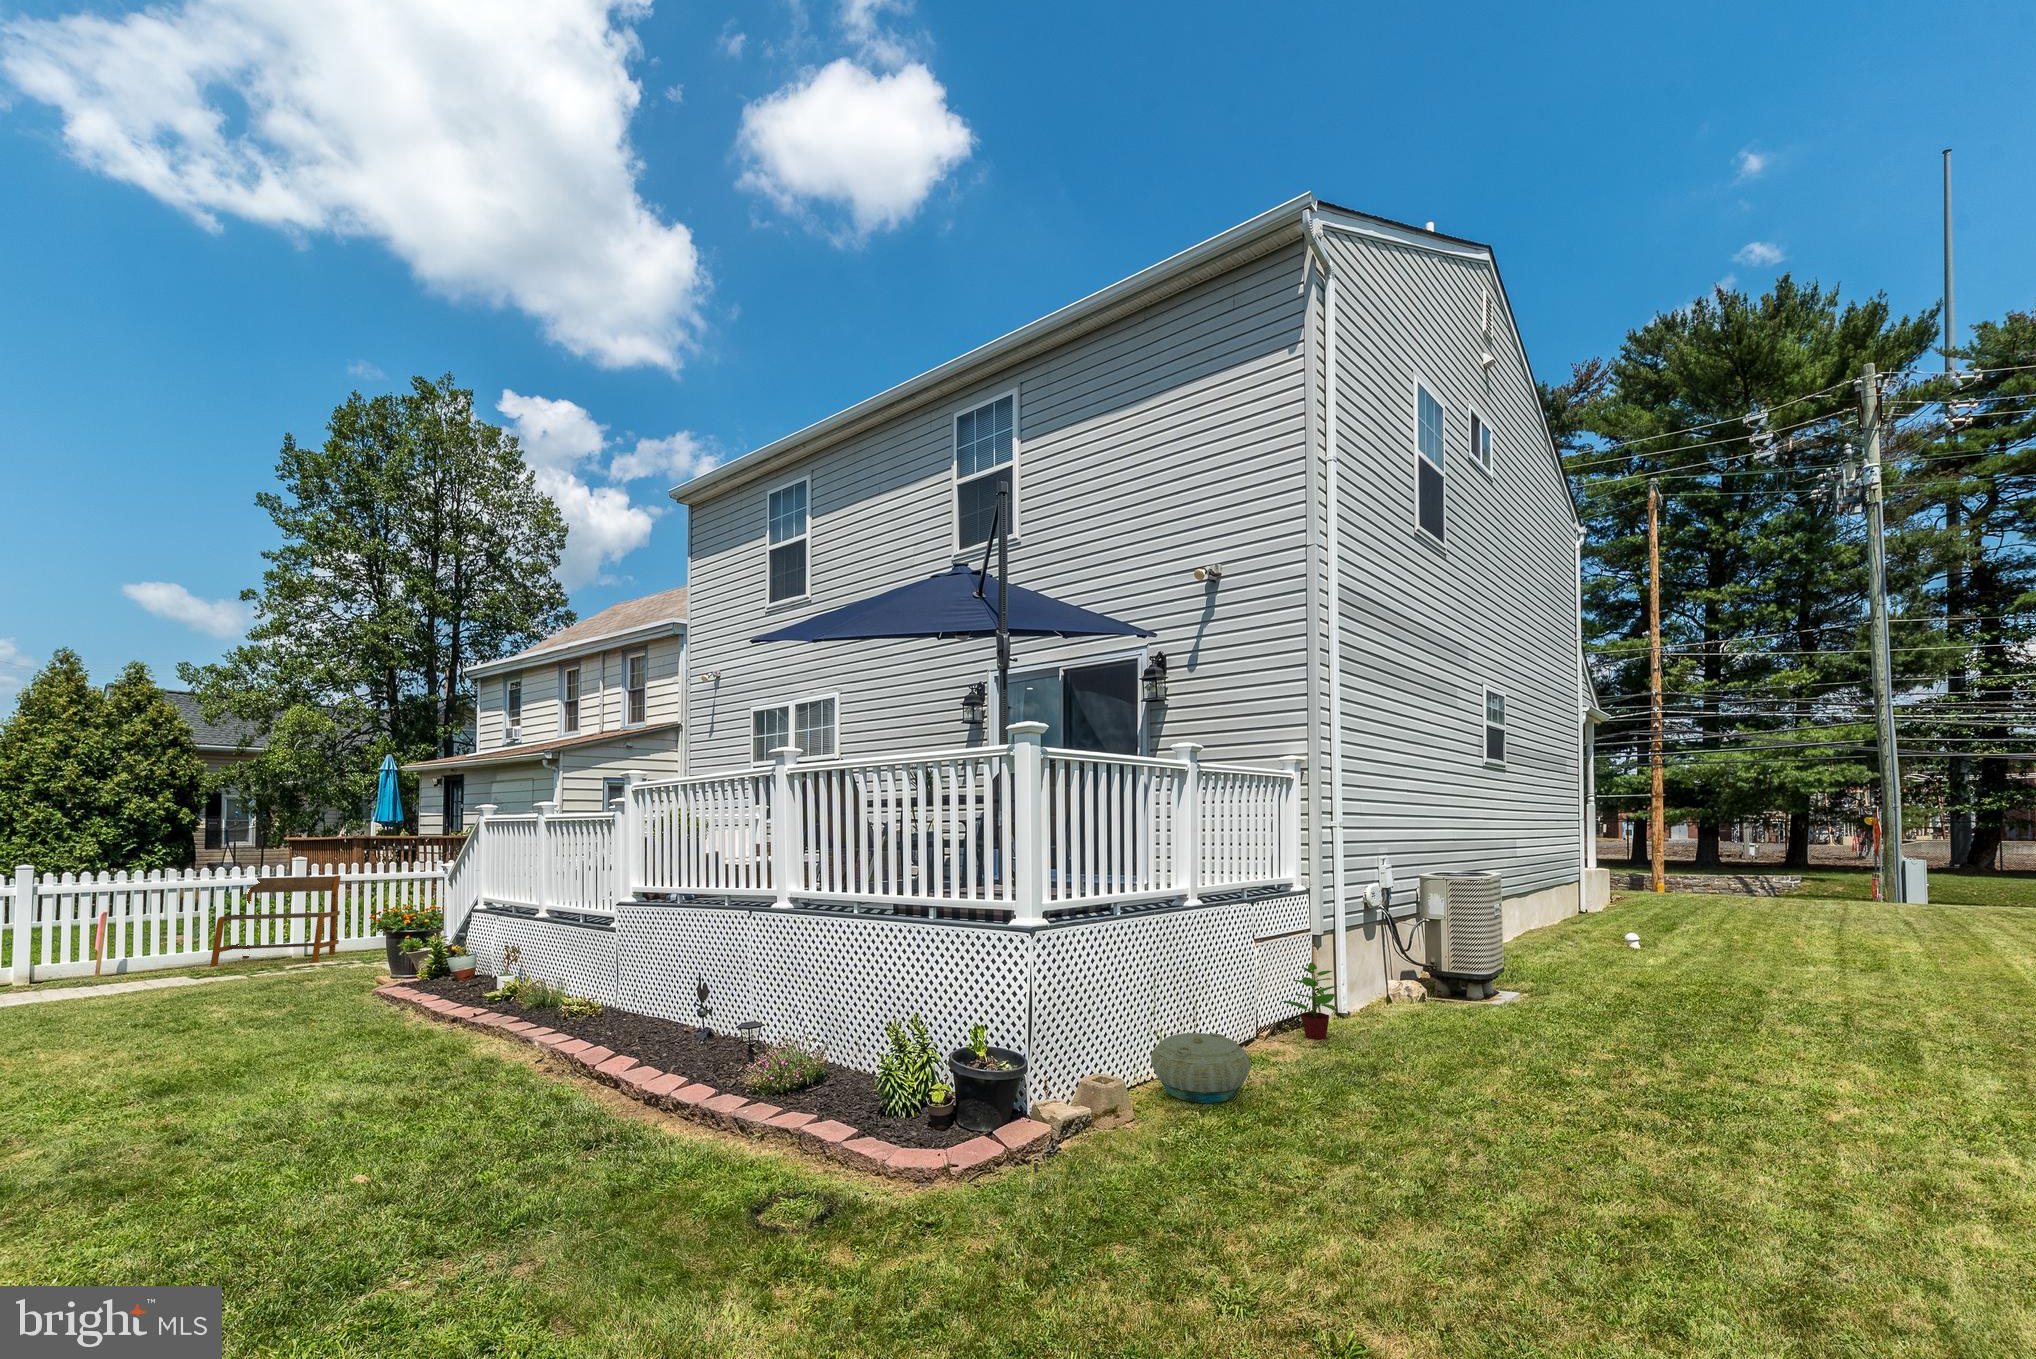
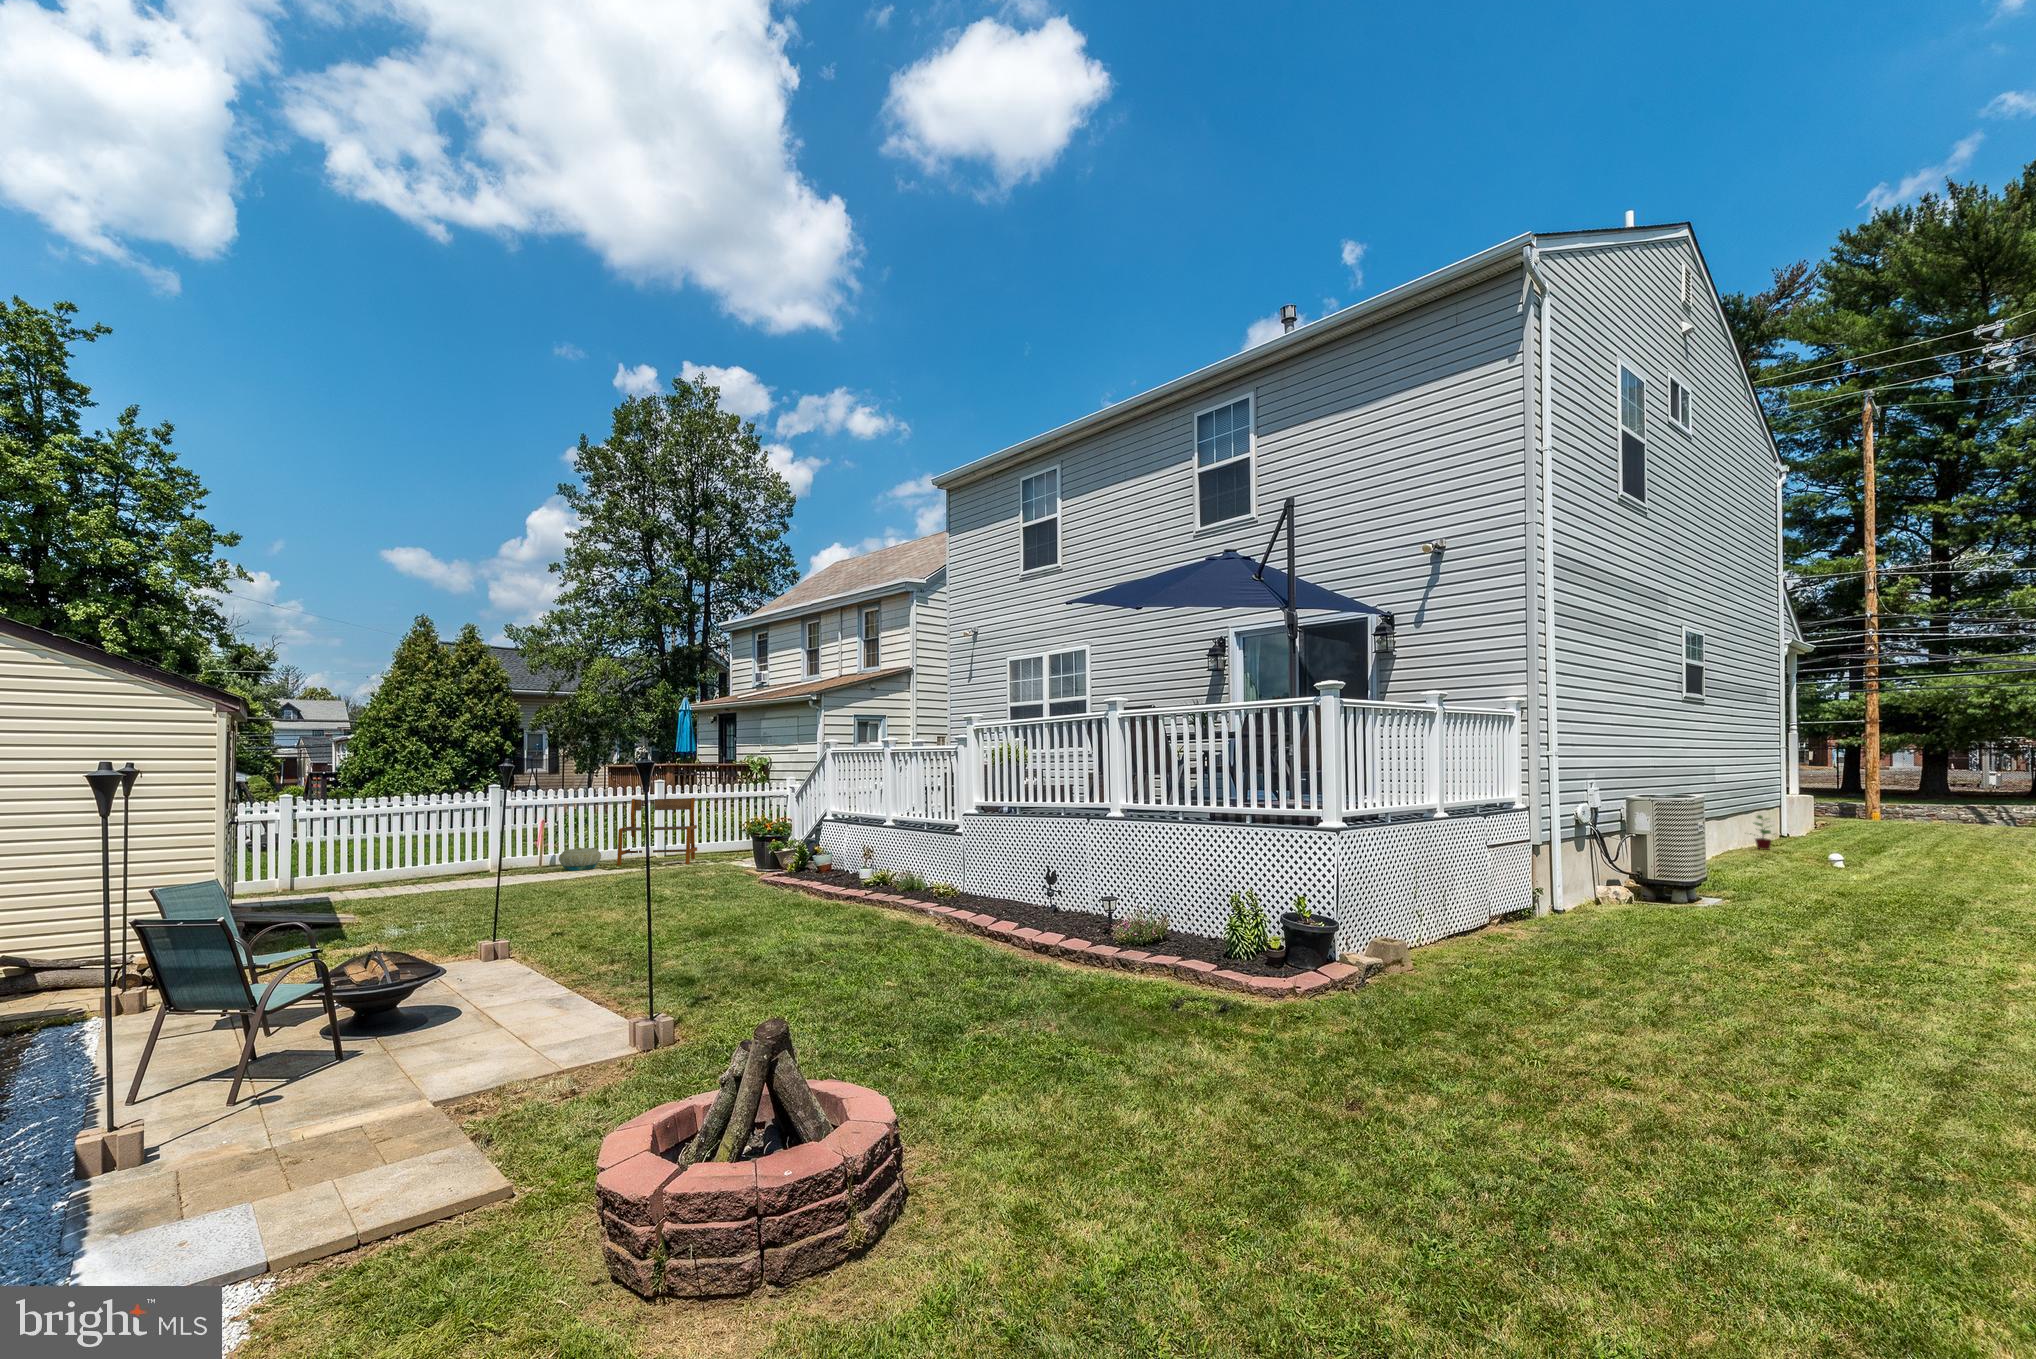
potted plant: present [1281,963,1337,1040] -> present [1750,815,1771,850]
basket: present [1151,1033,1250,1103] -> present [559,848,601,871]

